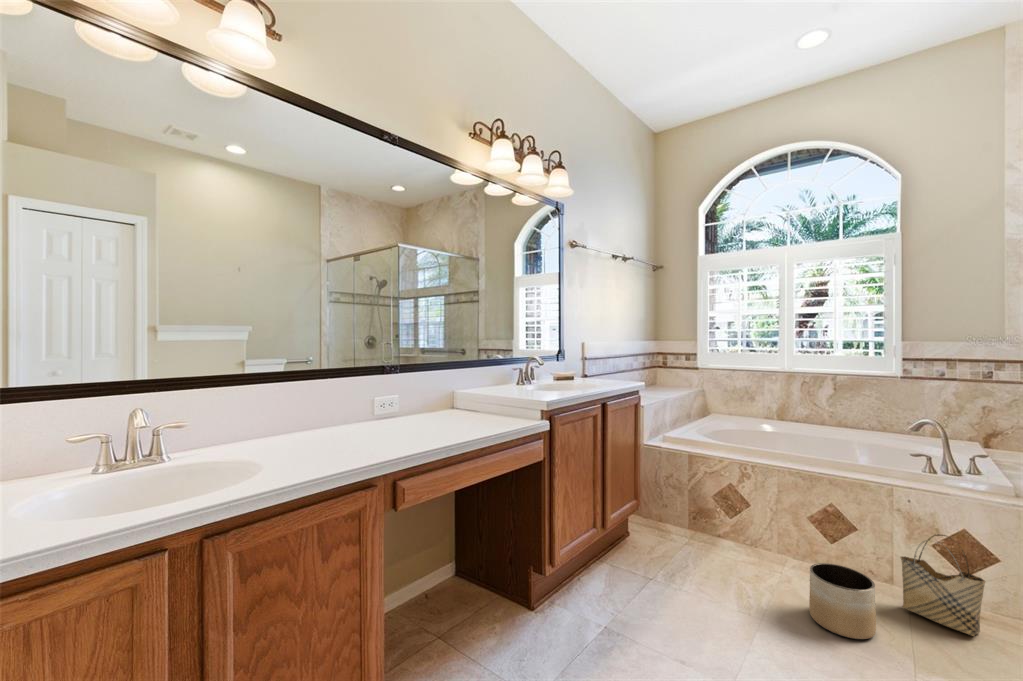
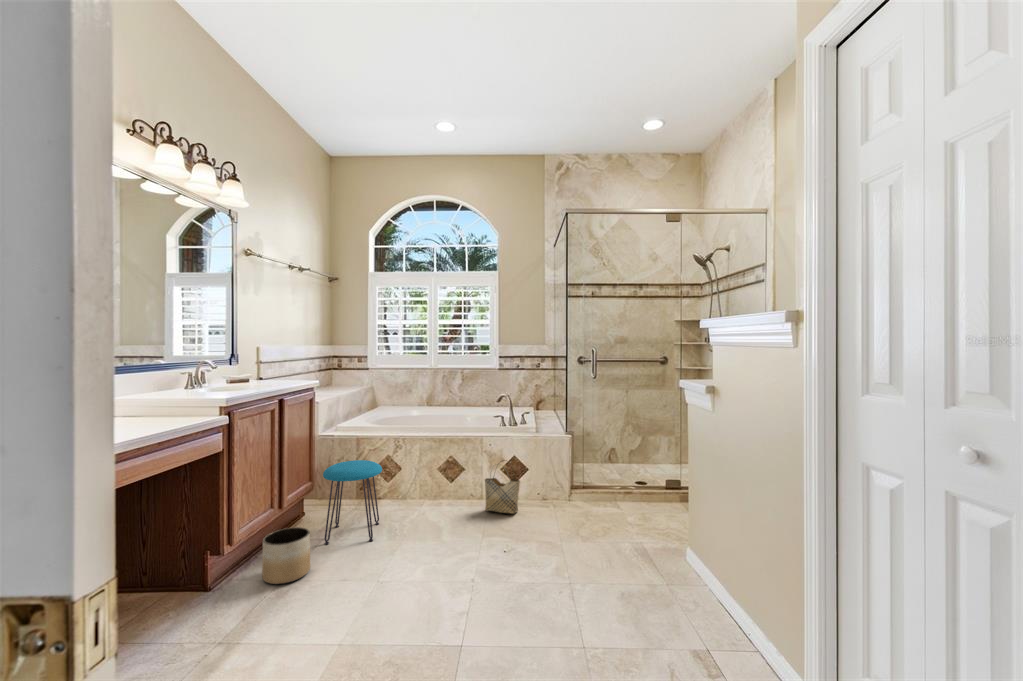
stool: none [651,485,727,602] -> present [323,460,382,544]
planter: present [809,563,876,639] -> present [262,527,310,584]

